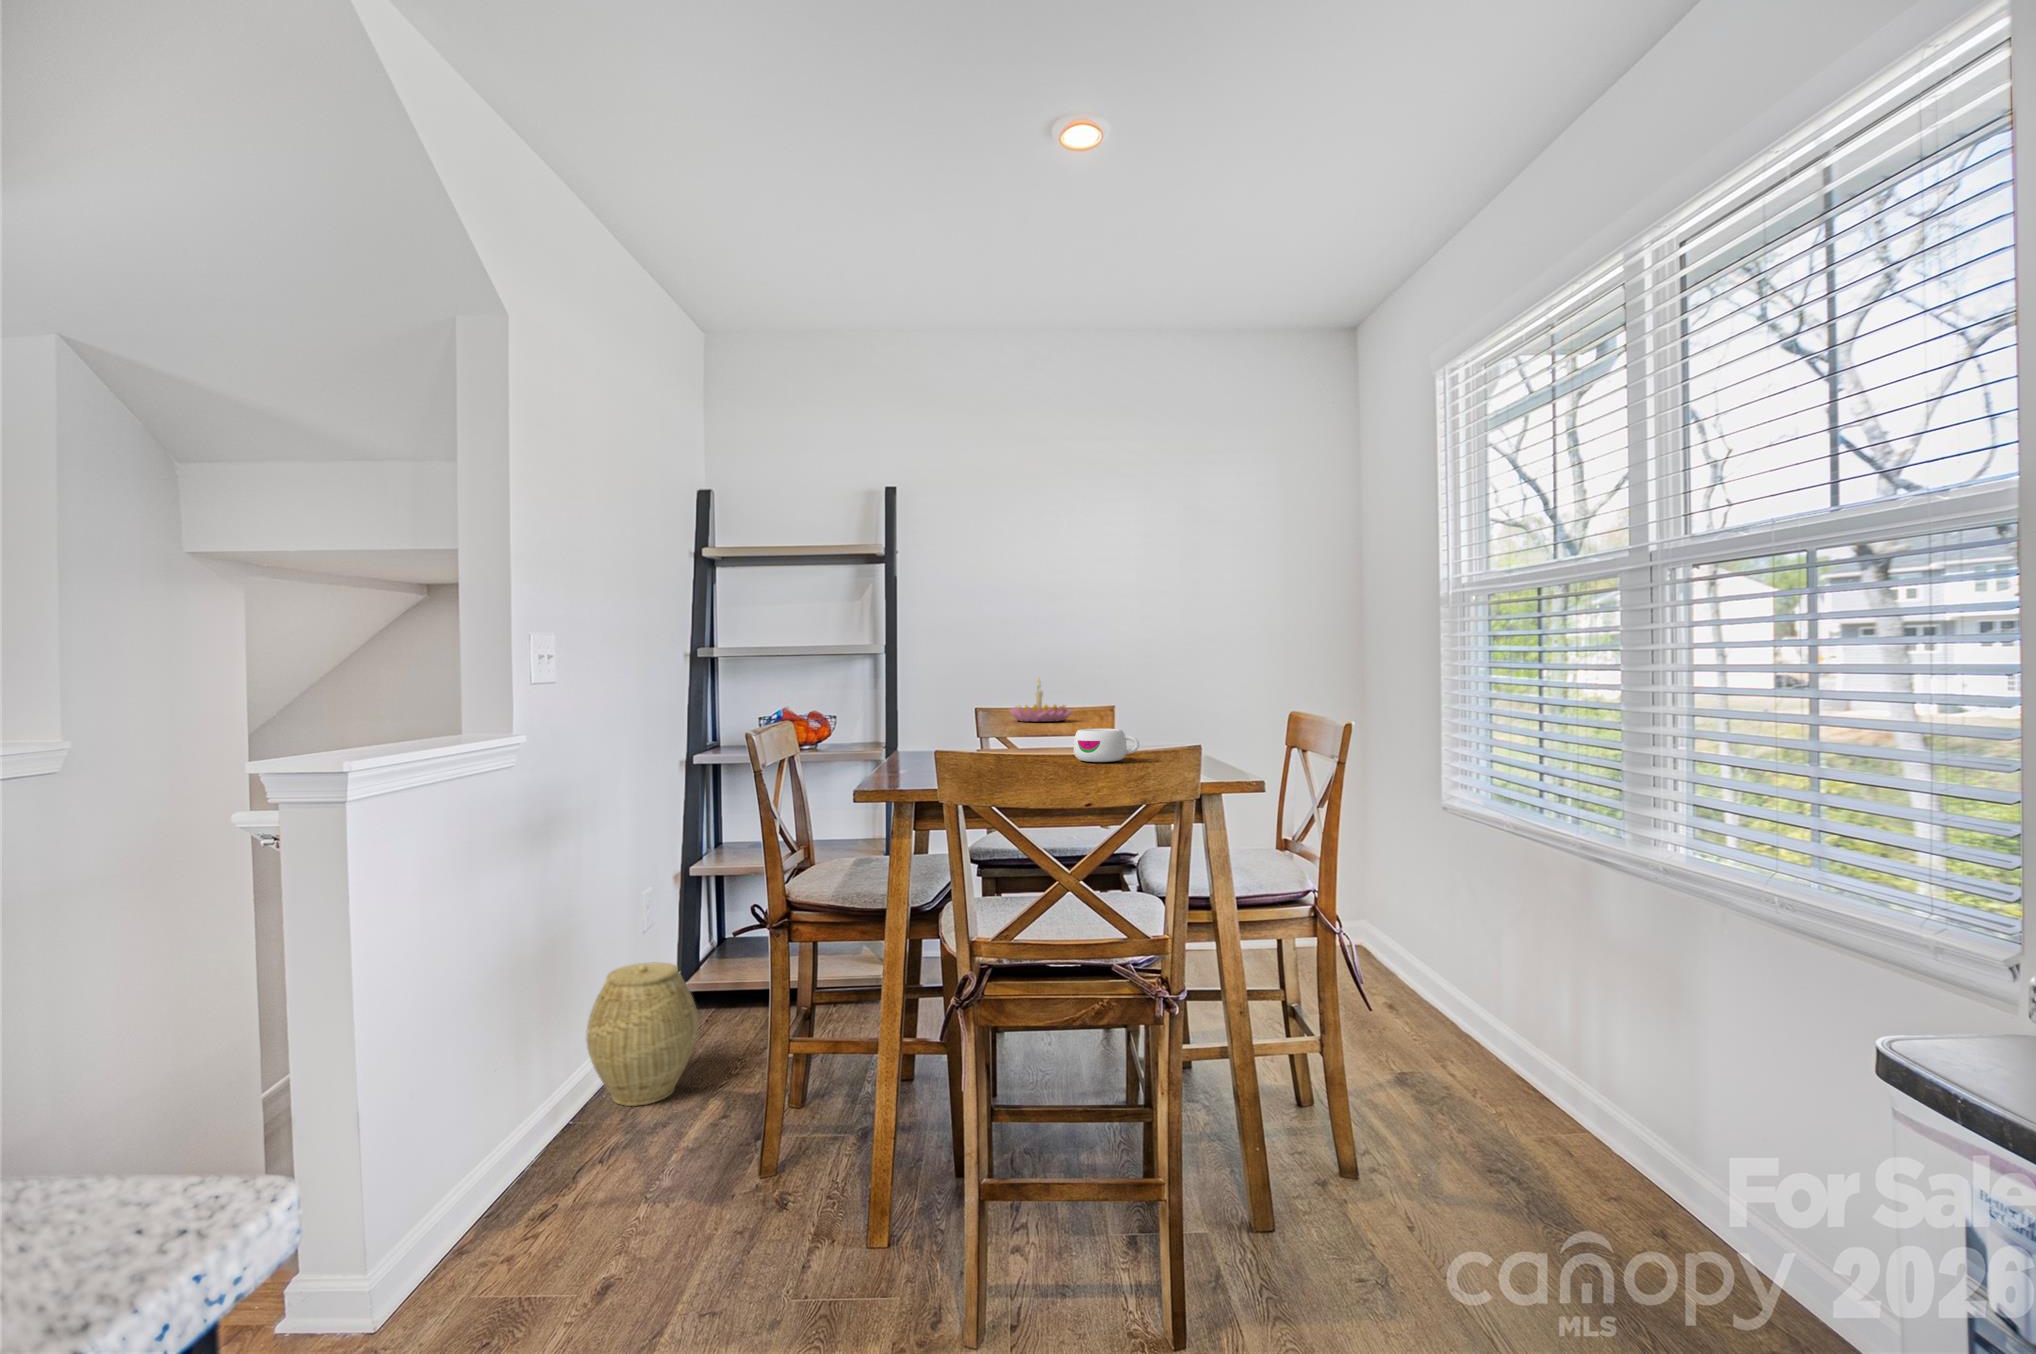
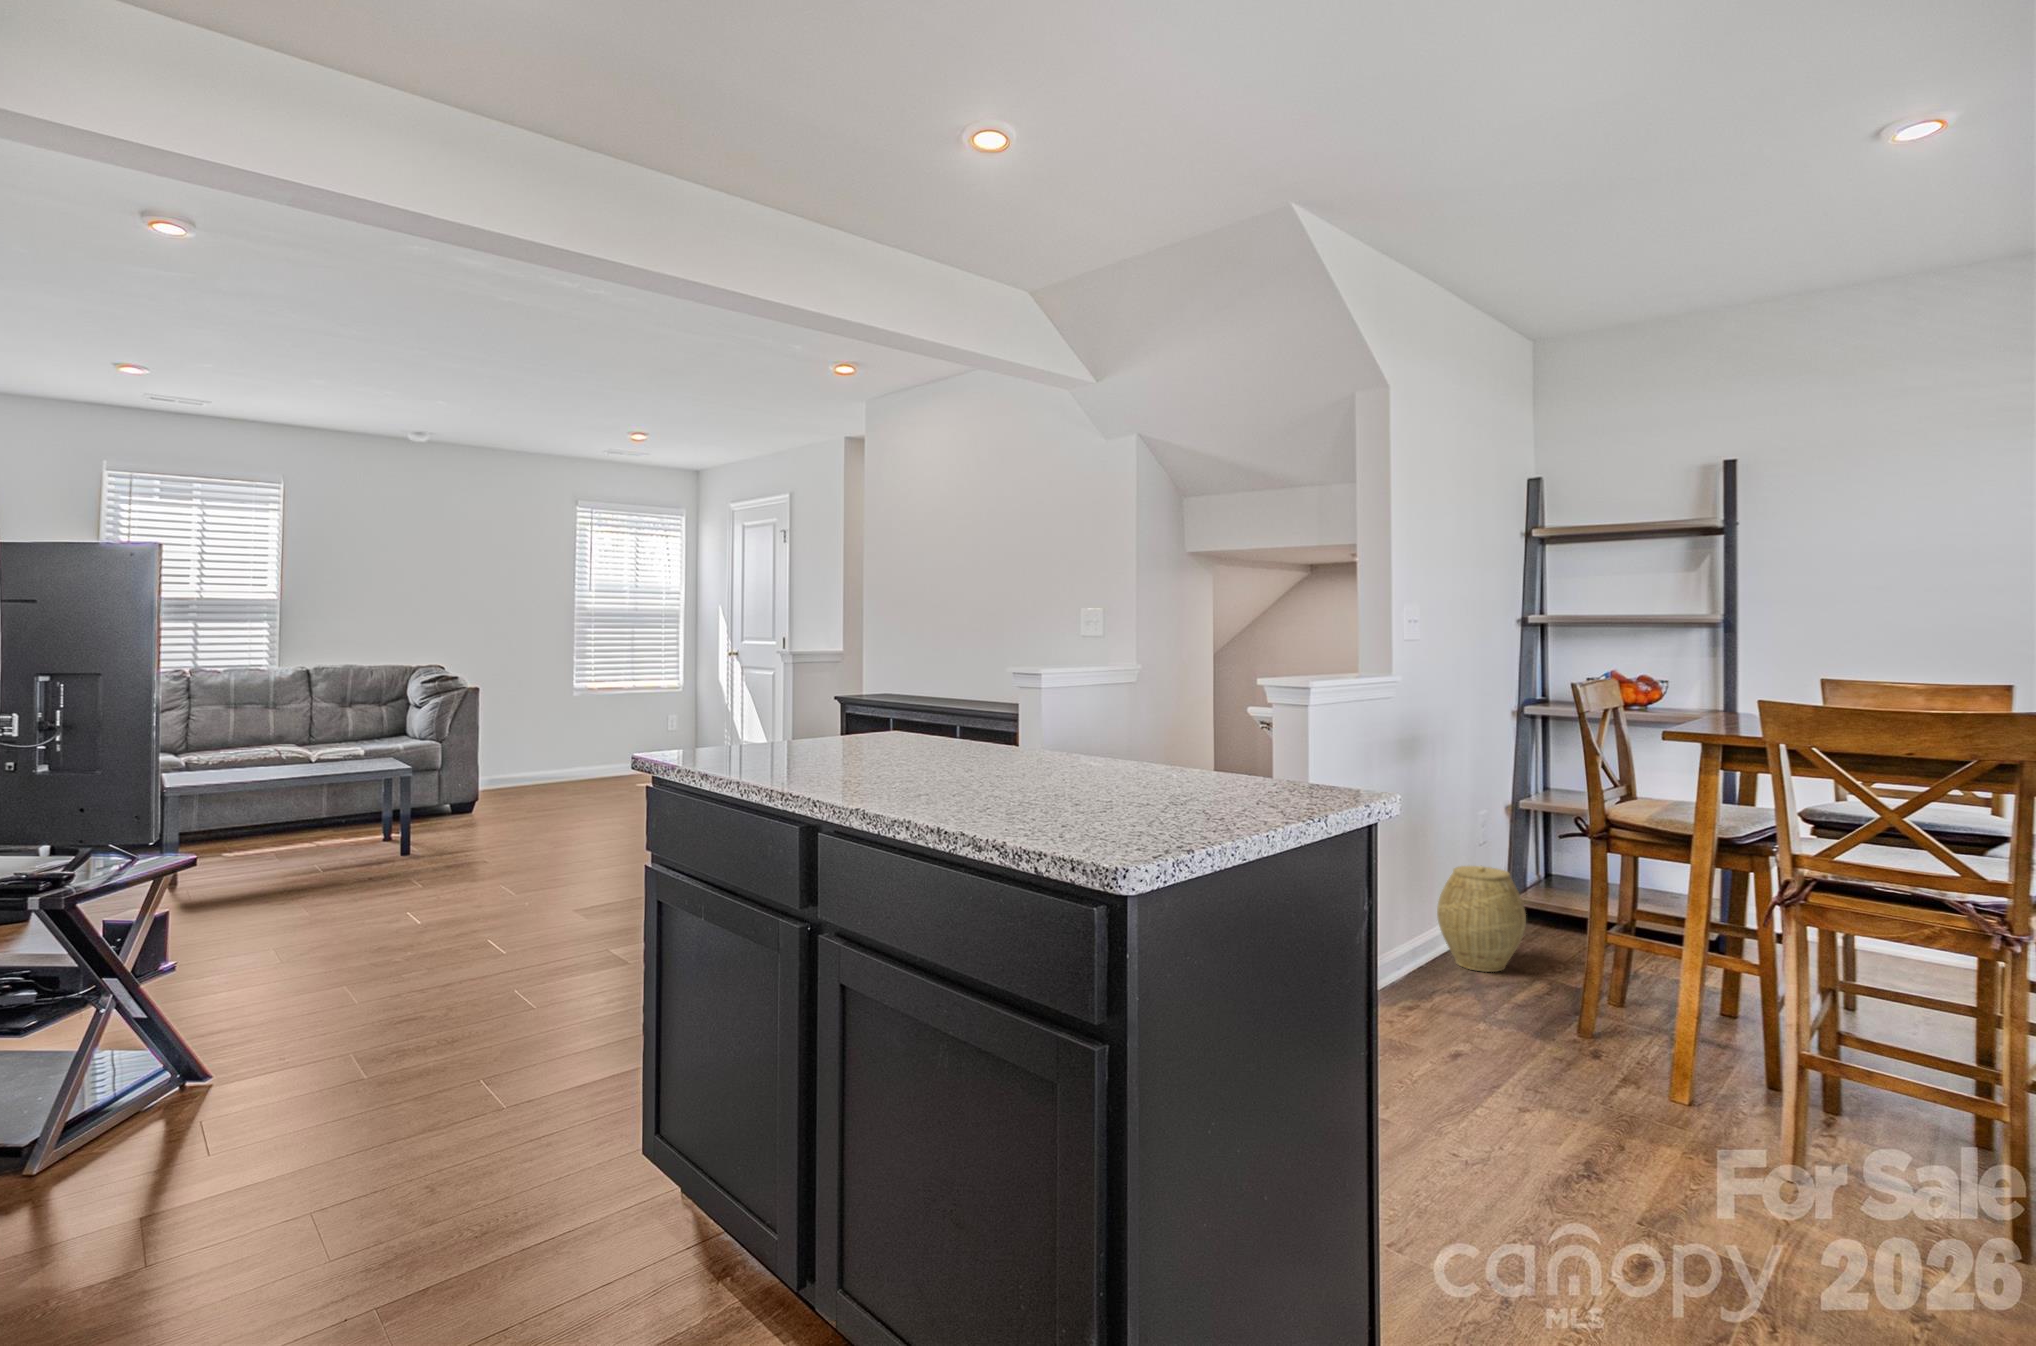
candle holder: present [1009,678,1073,722] -> none [1864,645,1954,692]
mug: present [1074,729,1139,762] -> none [1887,692,1963,721]

